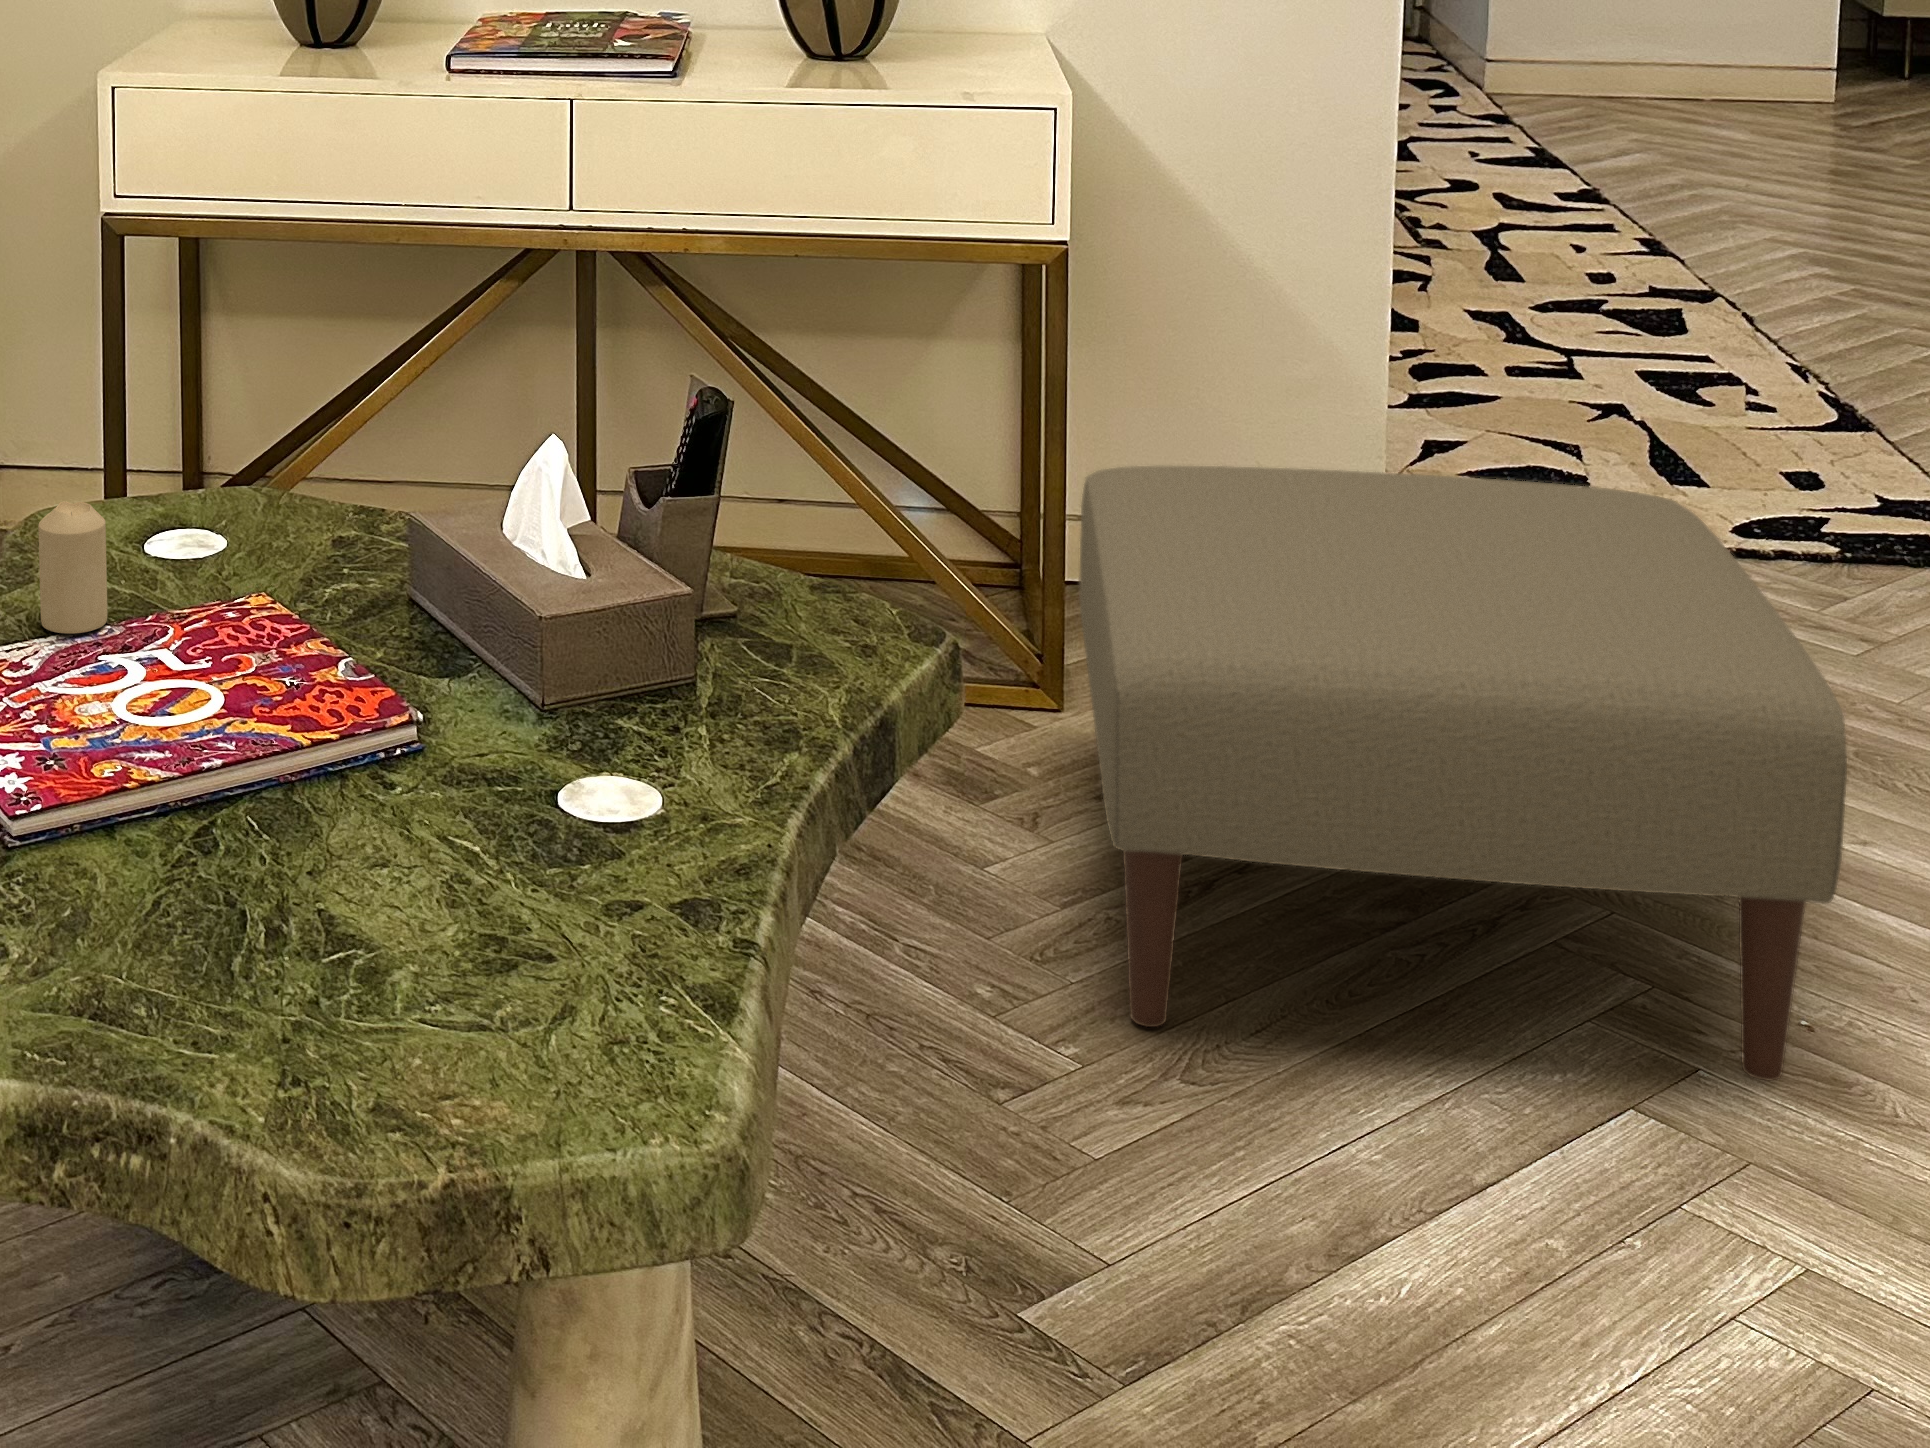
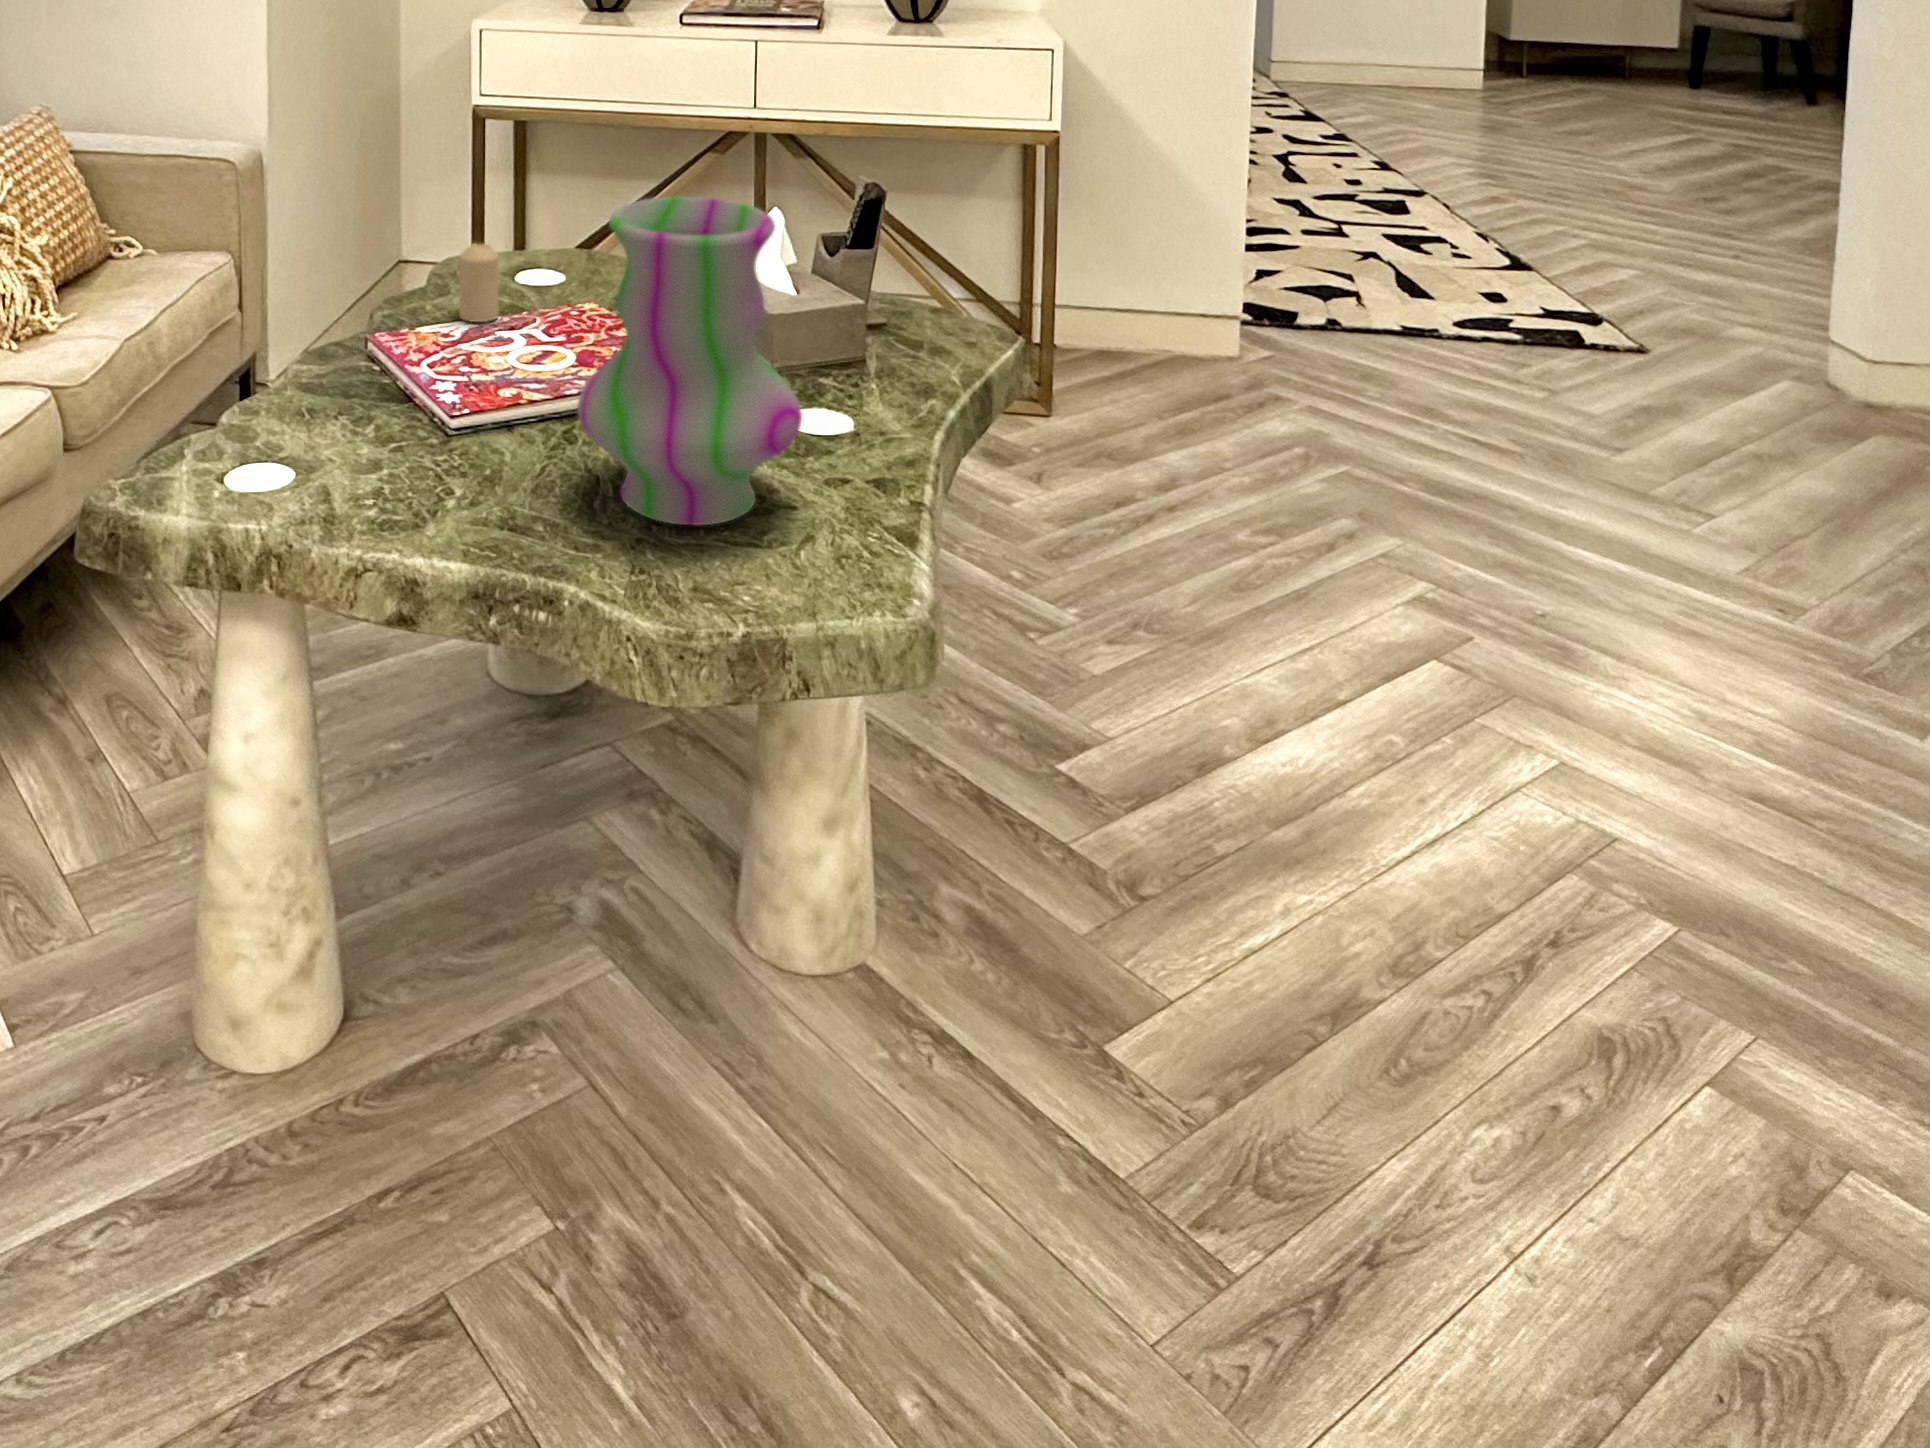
vase: none [200,458,562,997] -> present [578,197,802,525]
ottoman: present [1079,466,1847,1081] -> none [1068,263,1574,646]

